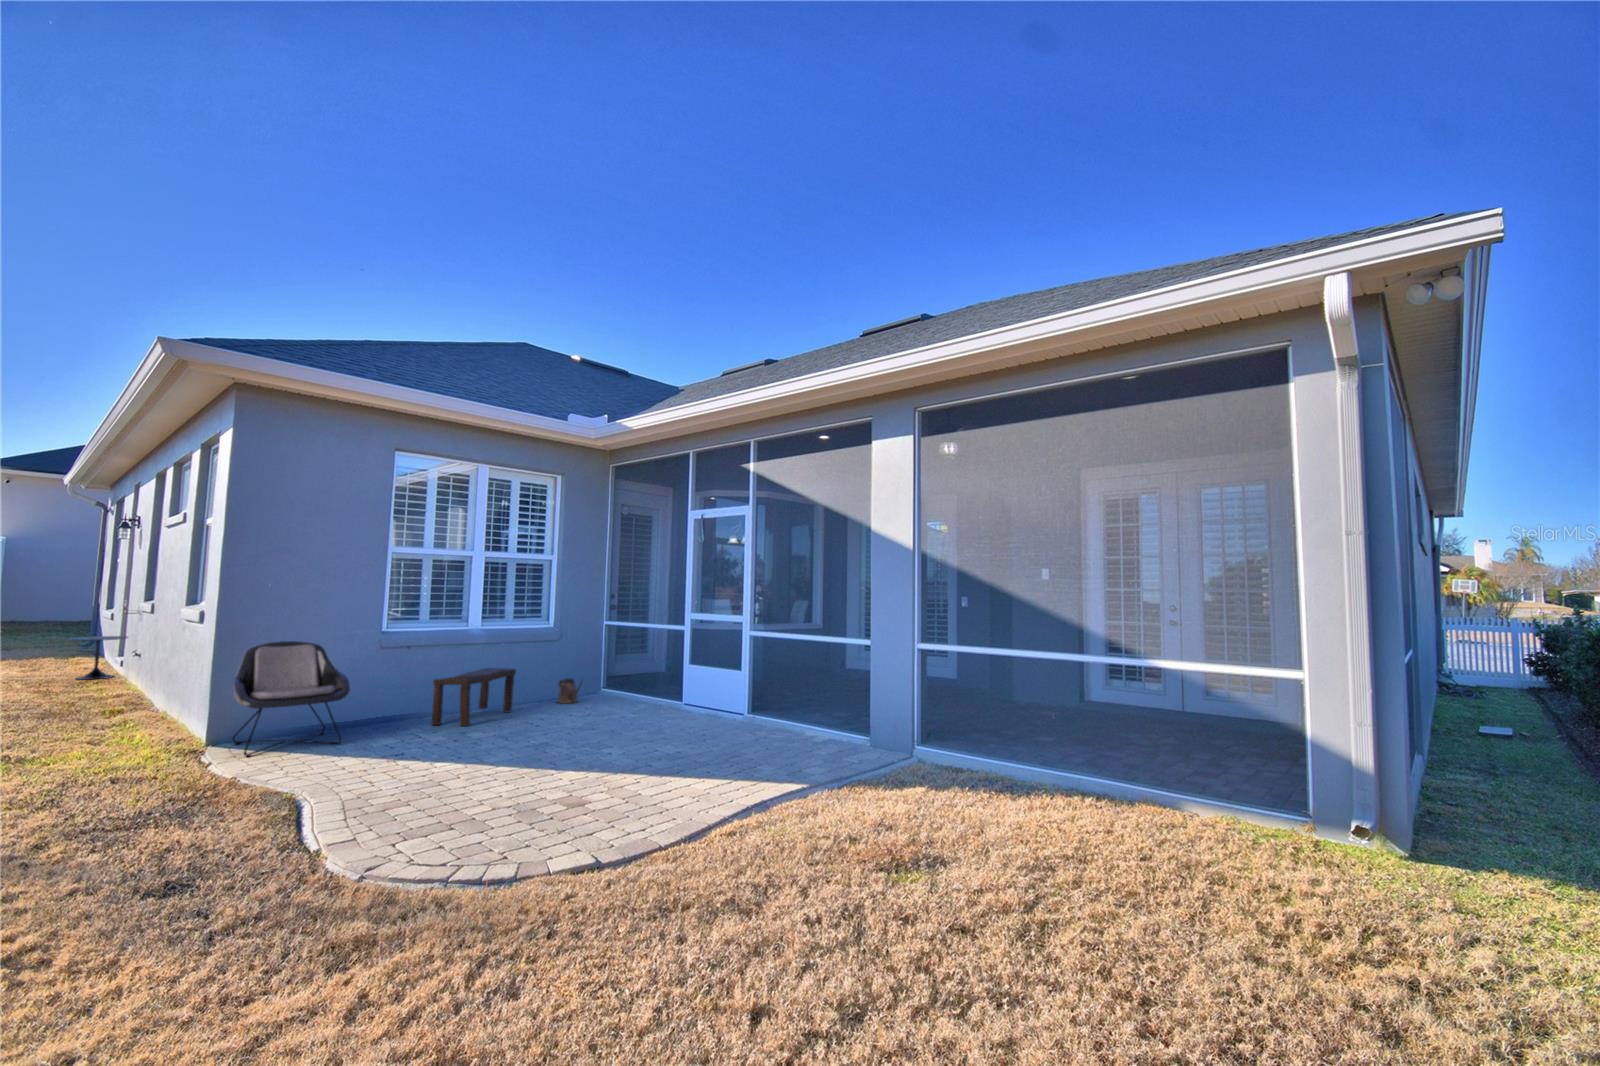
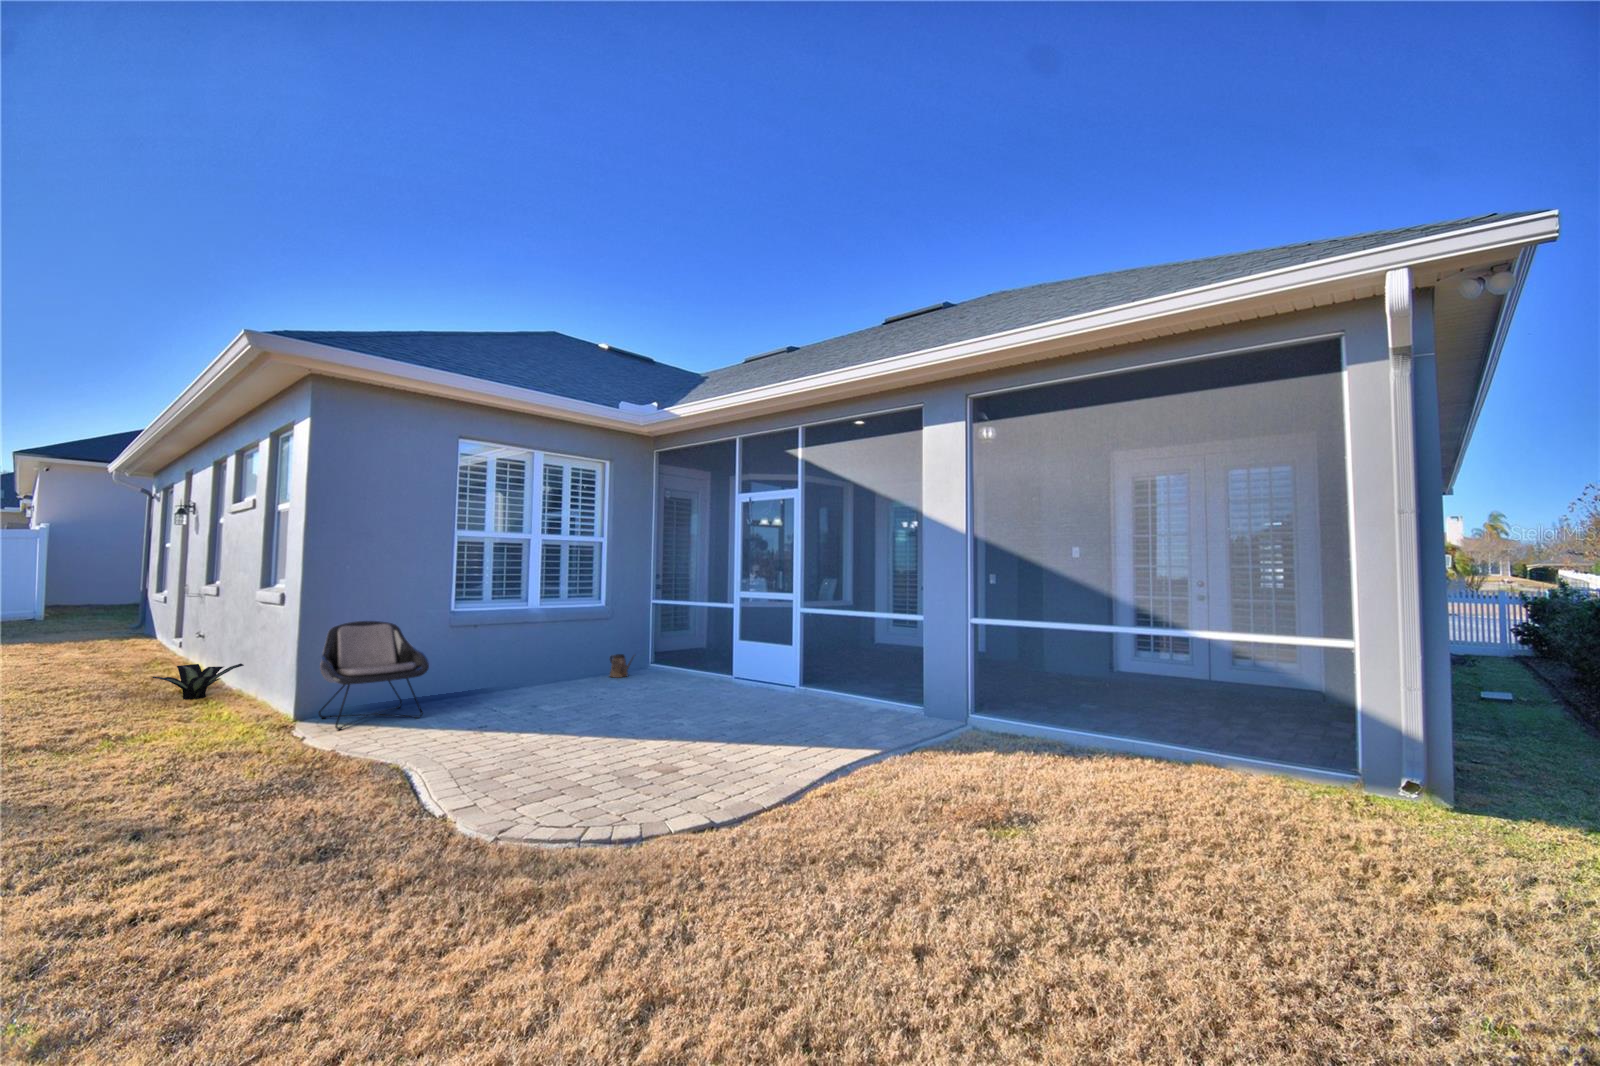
side table: present [68,636,128,680] -> none [128,618,186,660]
bench: present [432,668,516,726] -> none [500,645,574,700]
potted plant: none [69,685,169,722] -> present [153,664,244,700]

